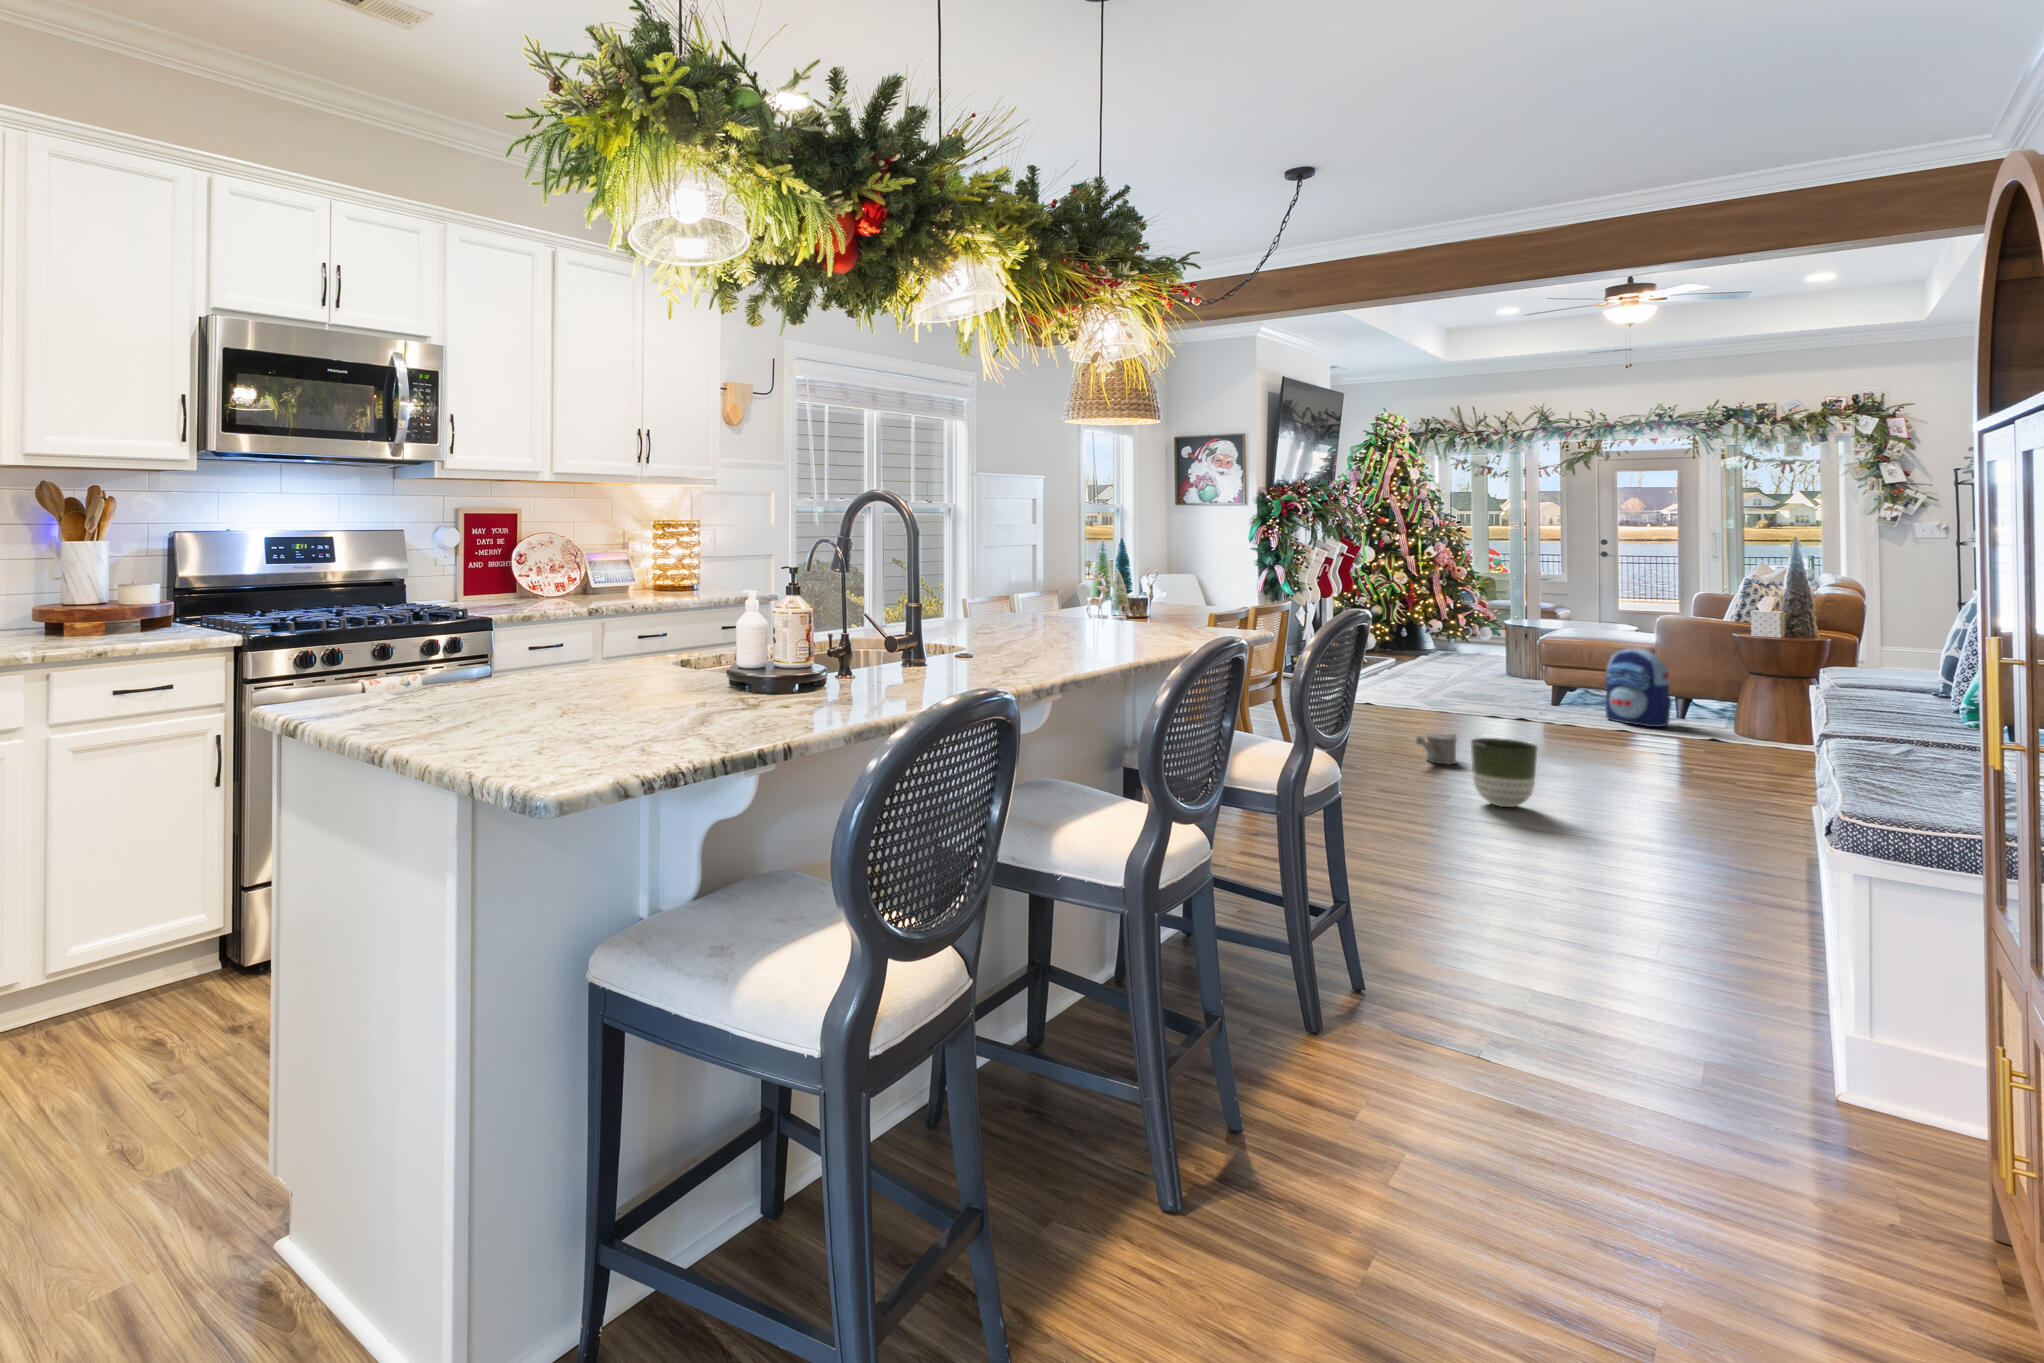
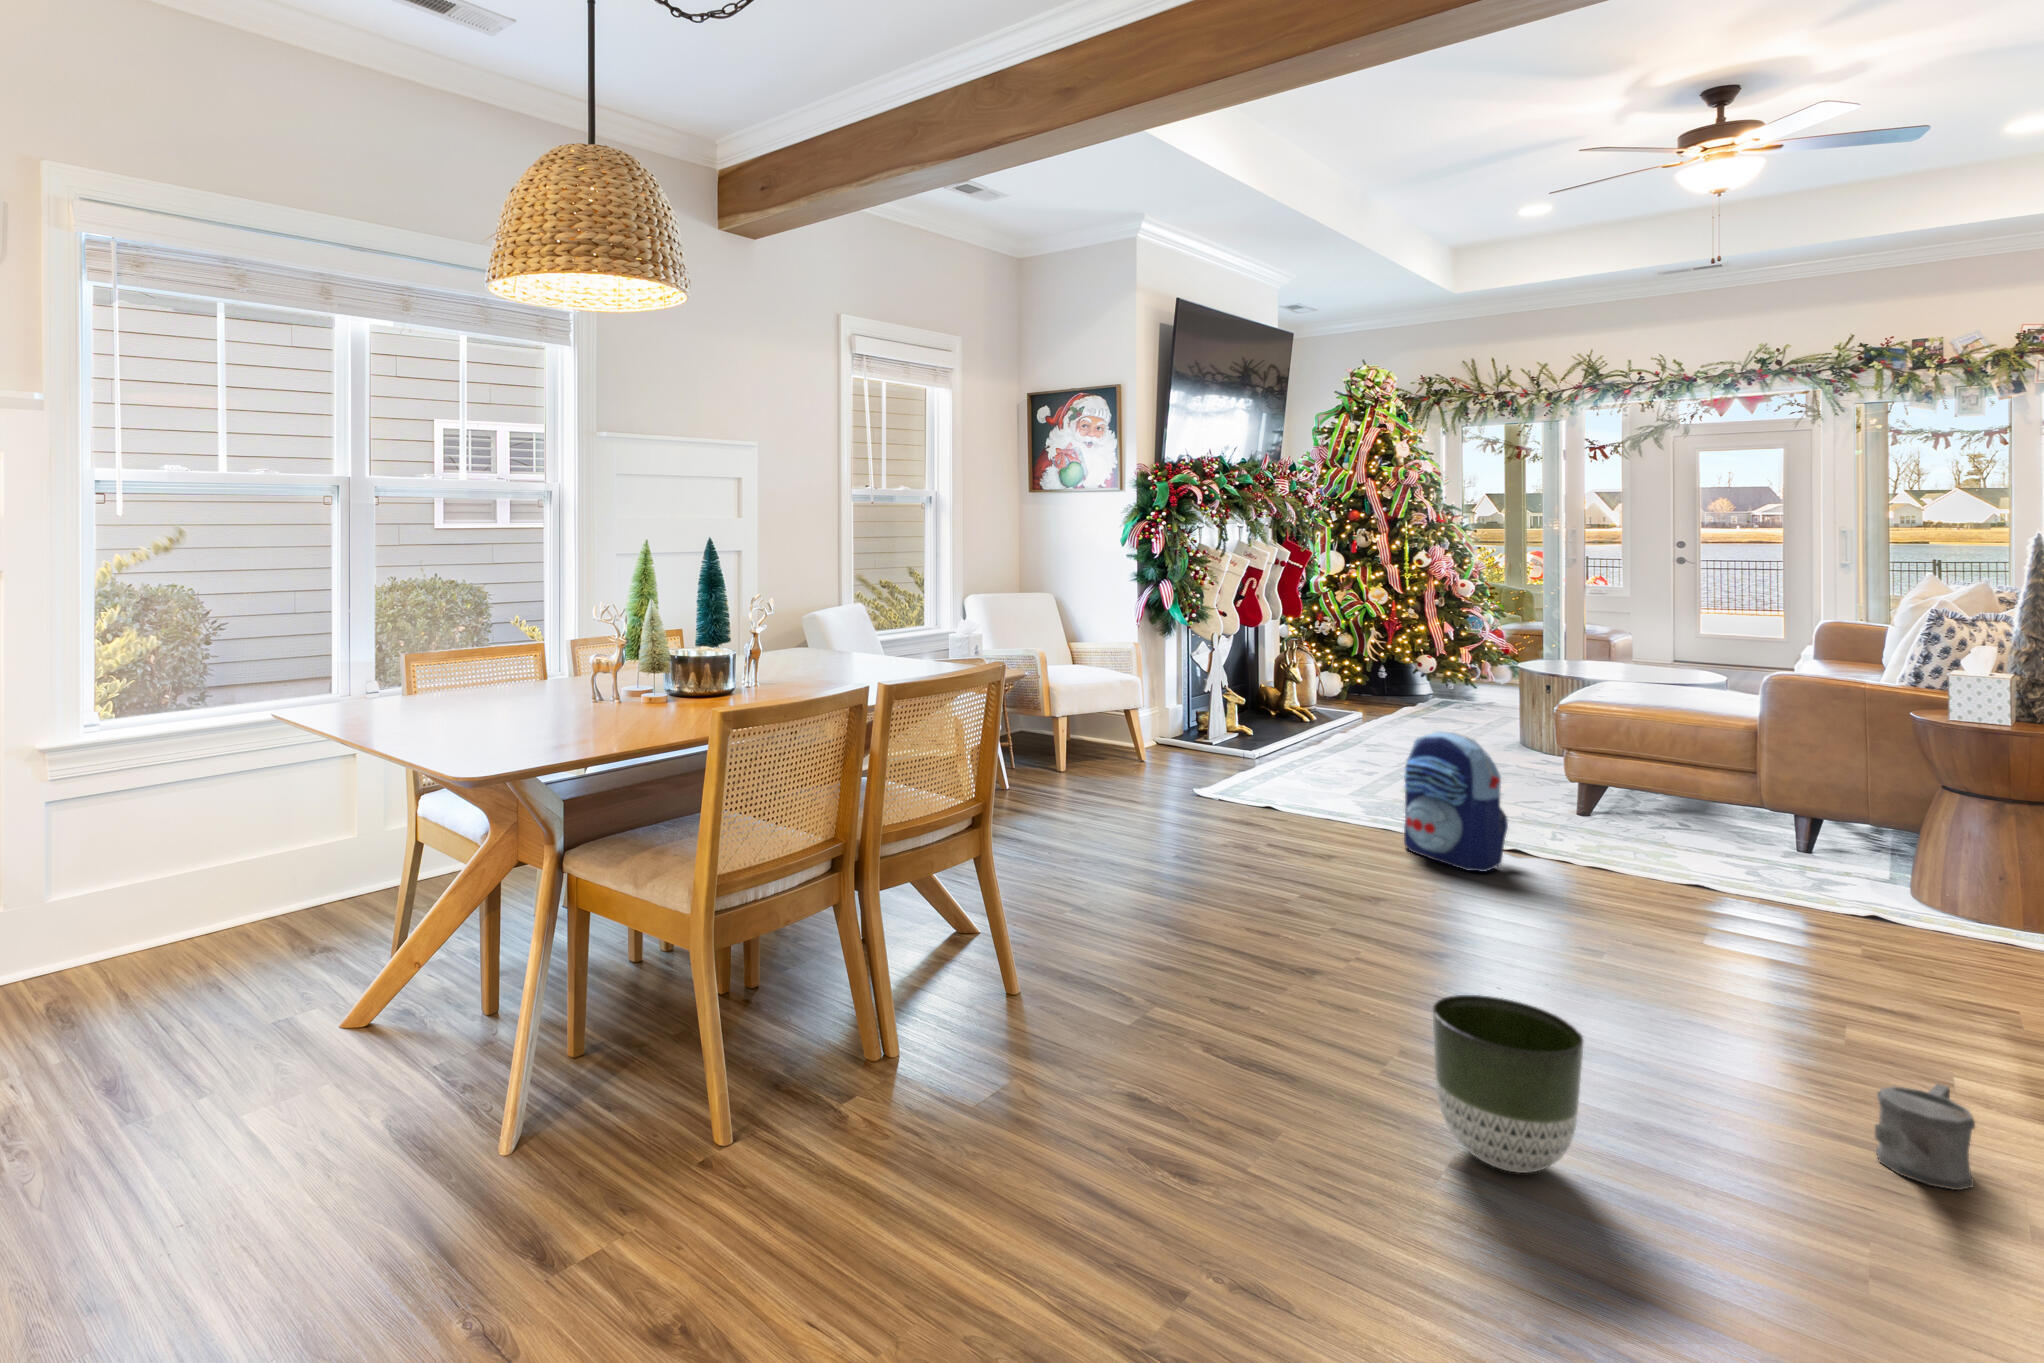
backpack: present [1605,649,1672,727] -> present [1404,731,1508,872]
watering can: present [1416,734,1456,764] -> present [1875,1084,1975,1190]

